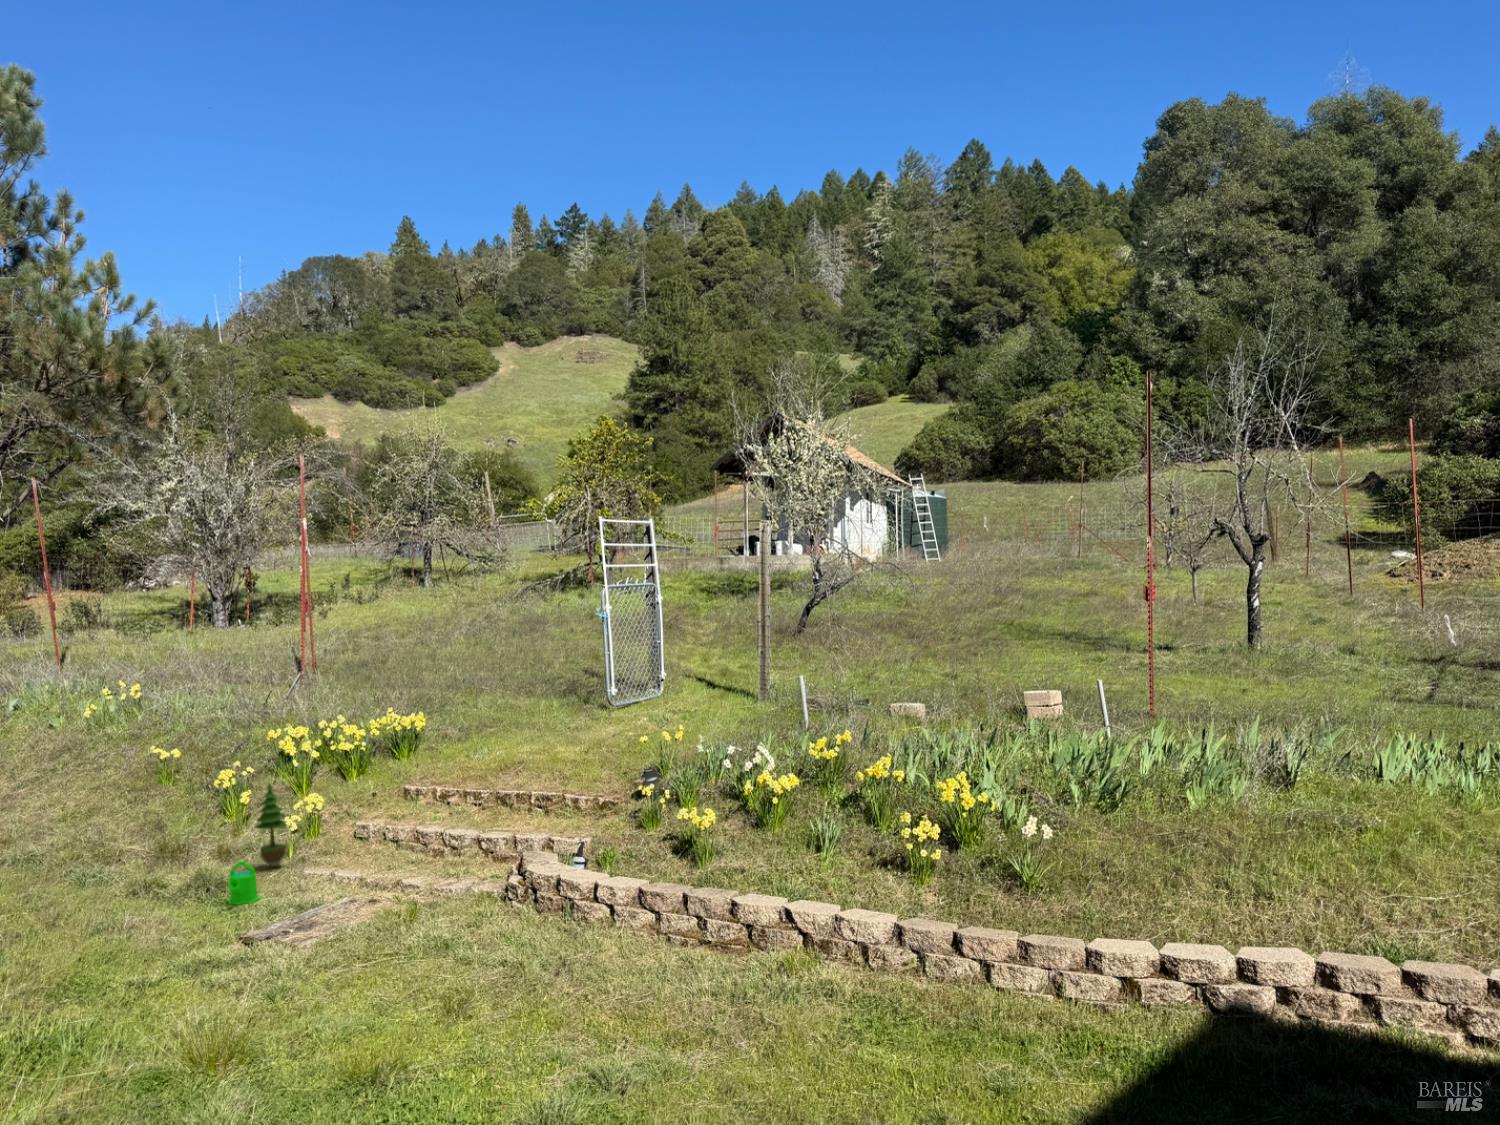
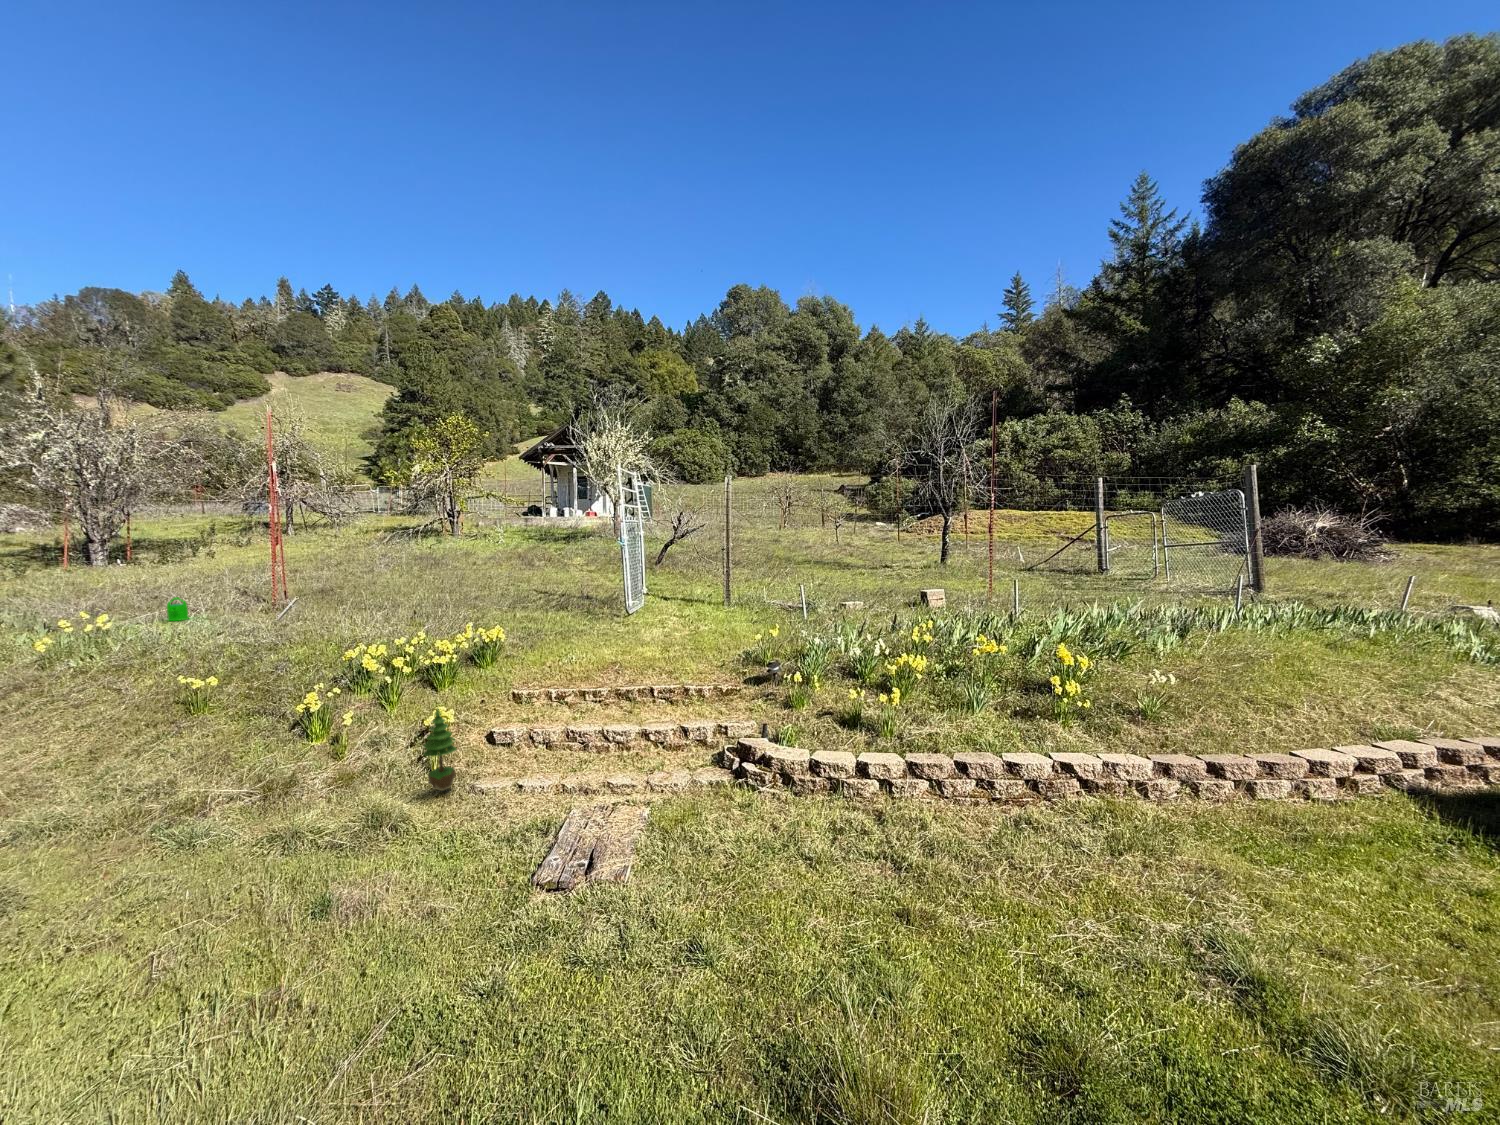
watering can: present [228,861,259,905] -> present [166,597,189,621]

